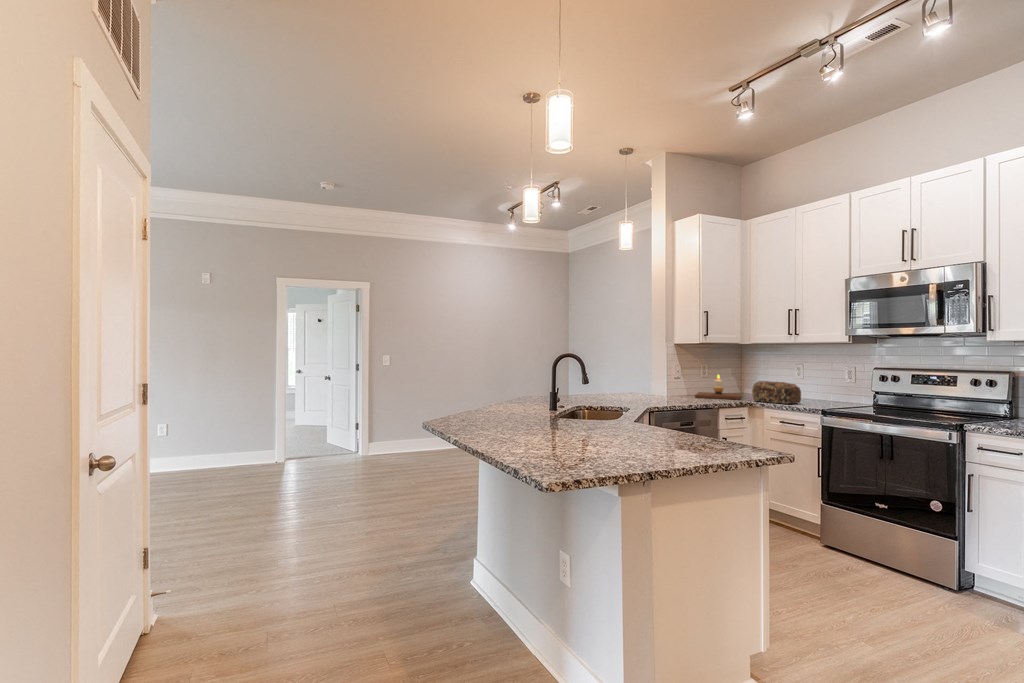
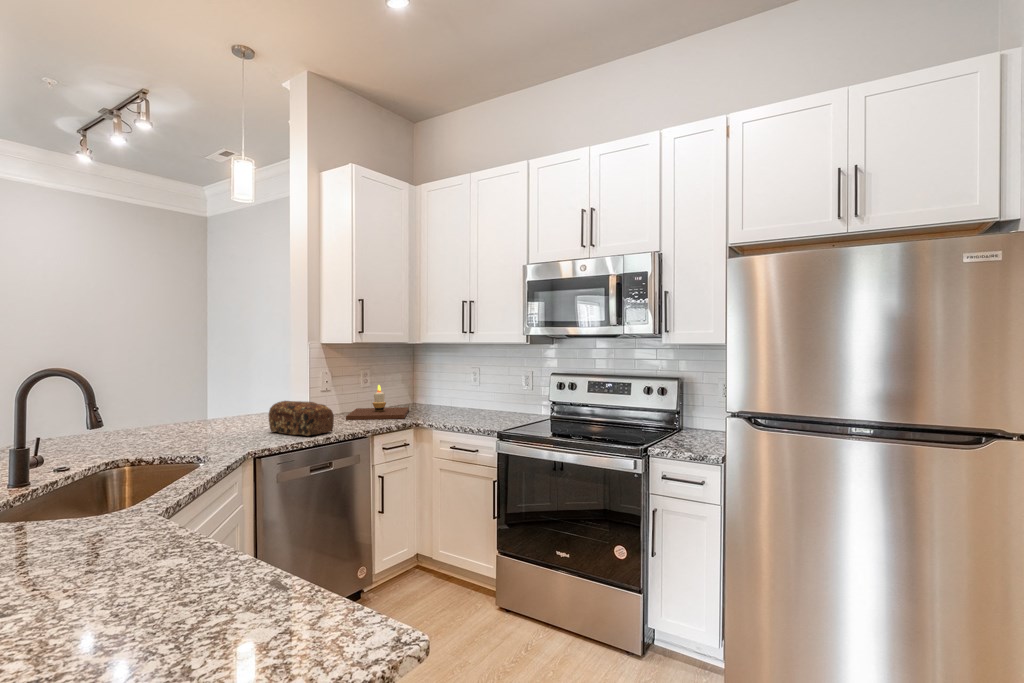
bread loaf: present [752,381,801,404] -> present [269,401,334,436]

